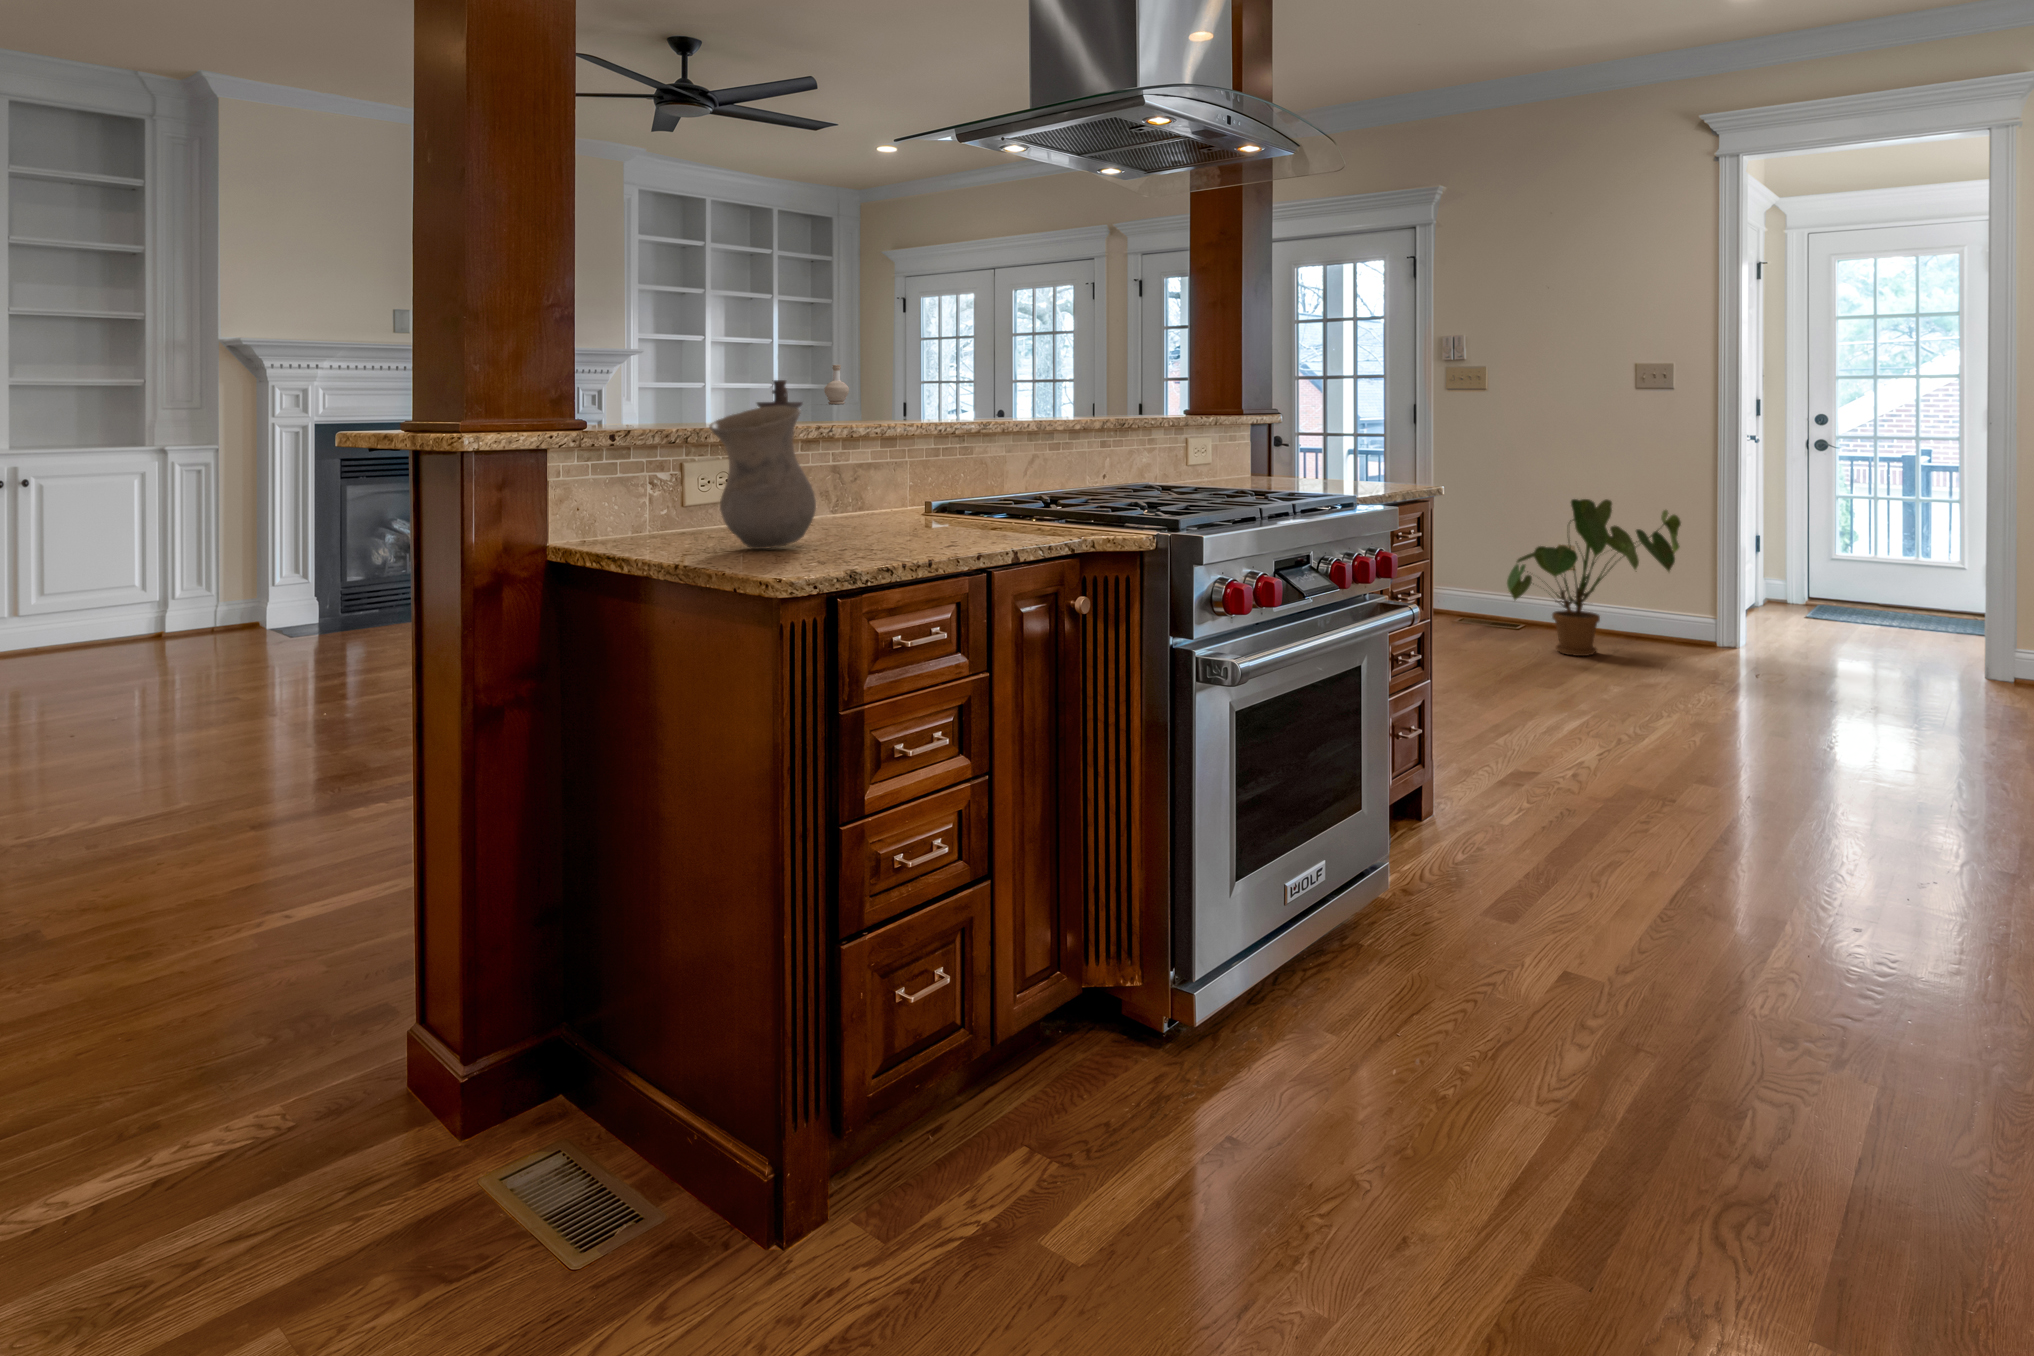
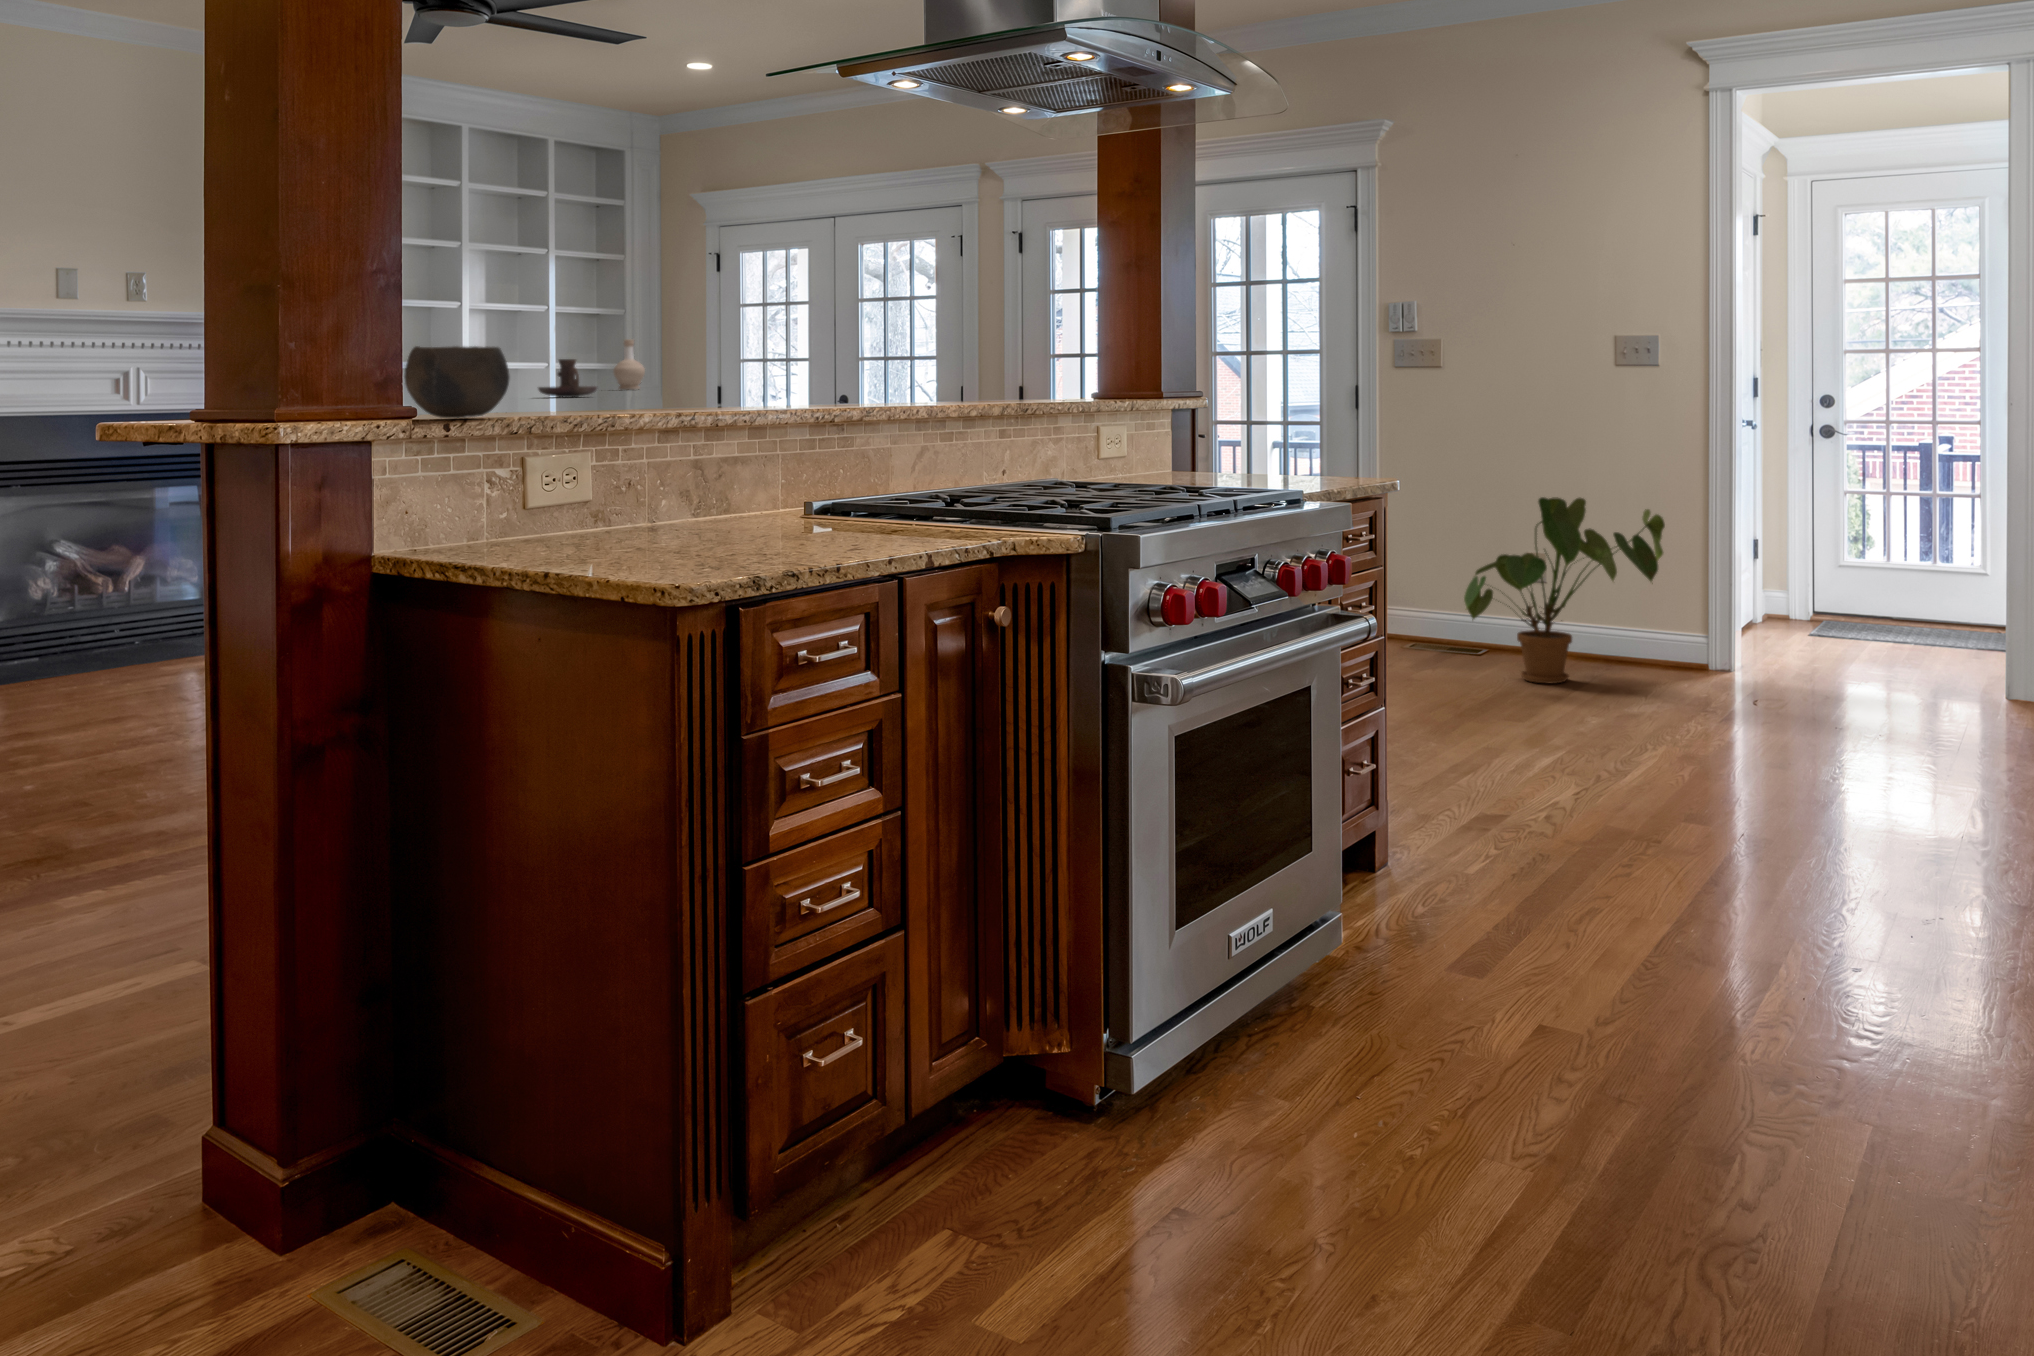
bowl: none [617,369,702,427] -> present [404,346,510,418]
vase: present [709,406,816,549] -> none [572,390,696,556]

